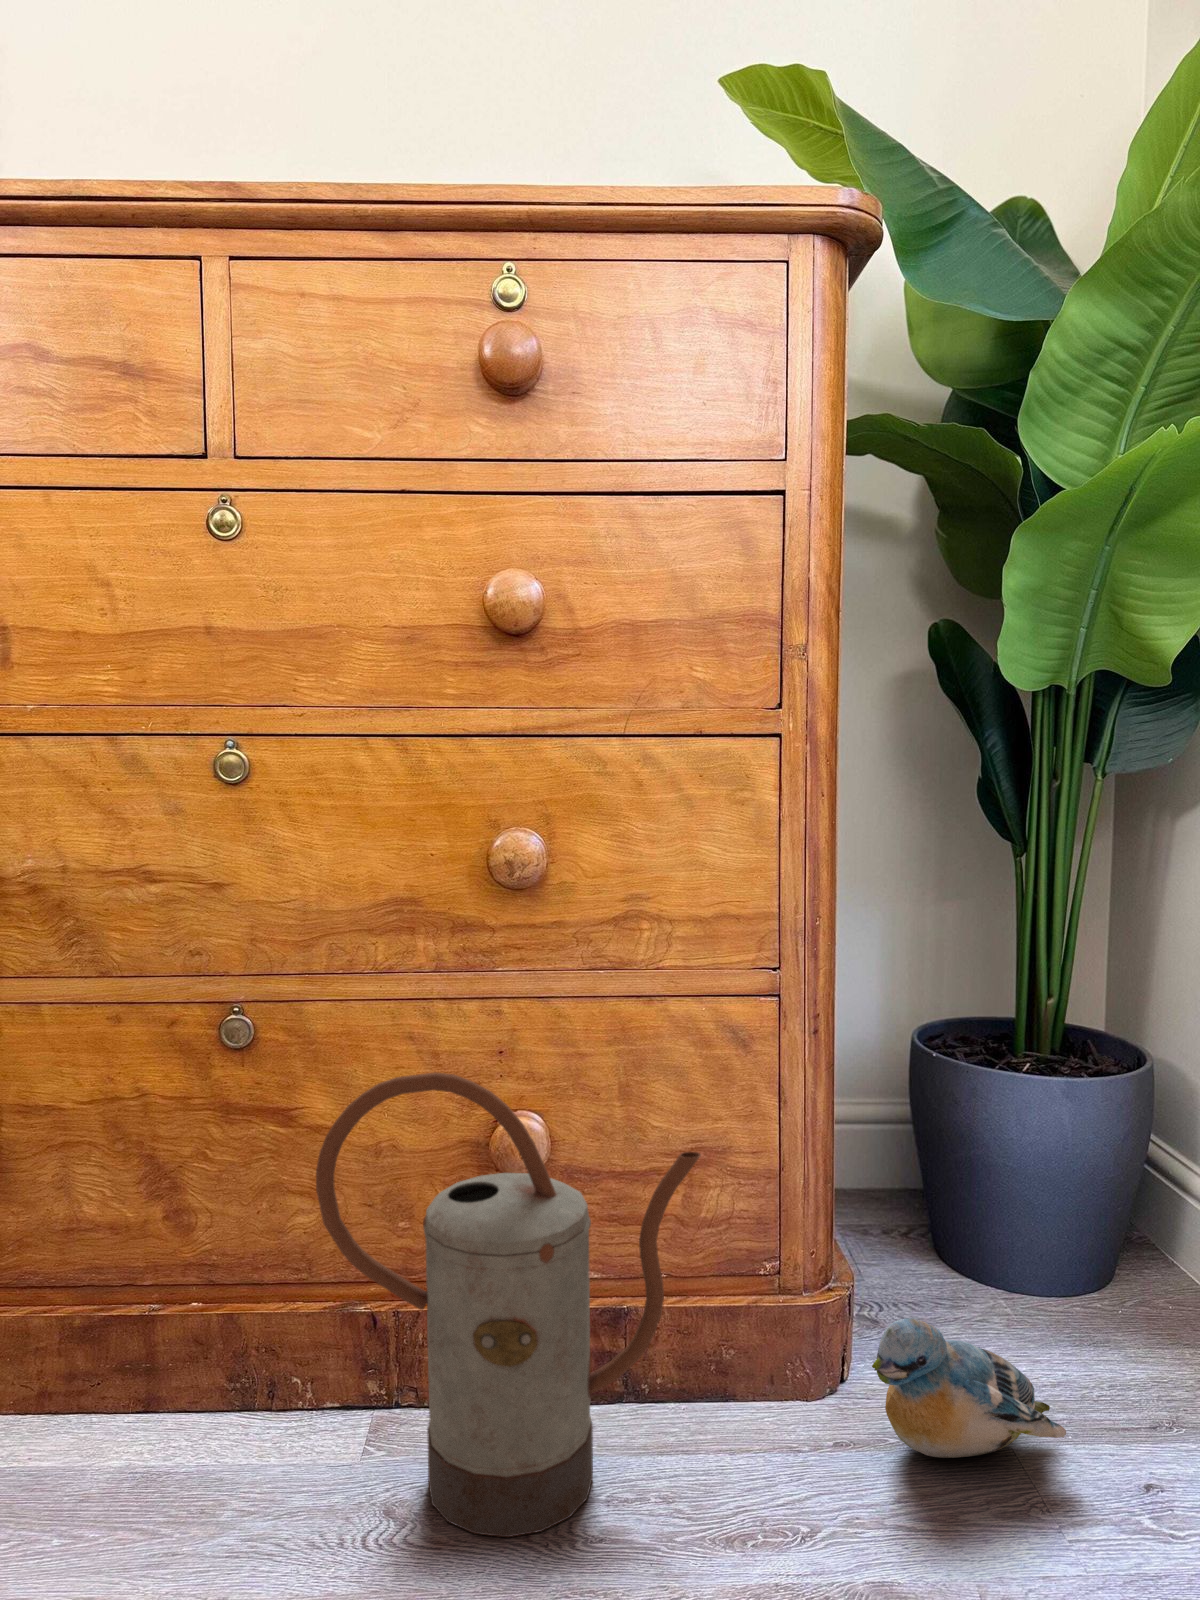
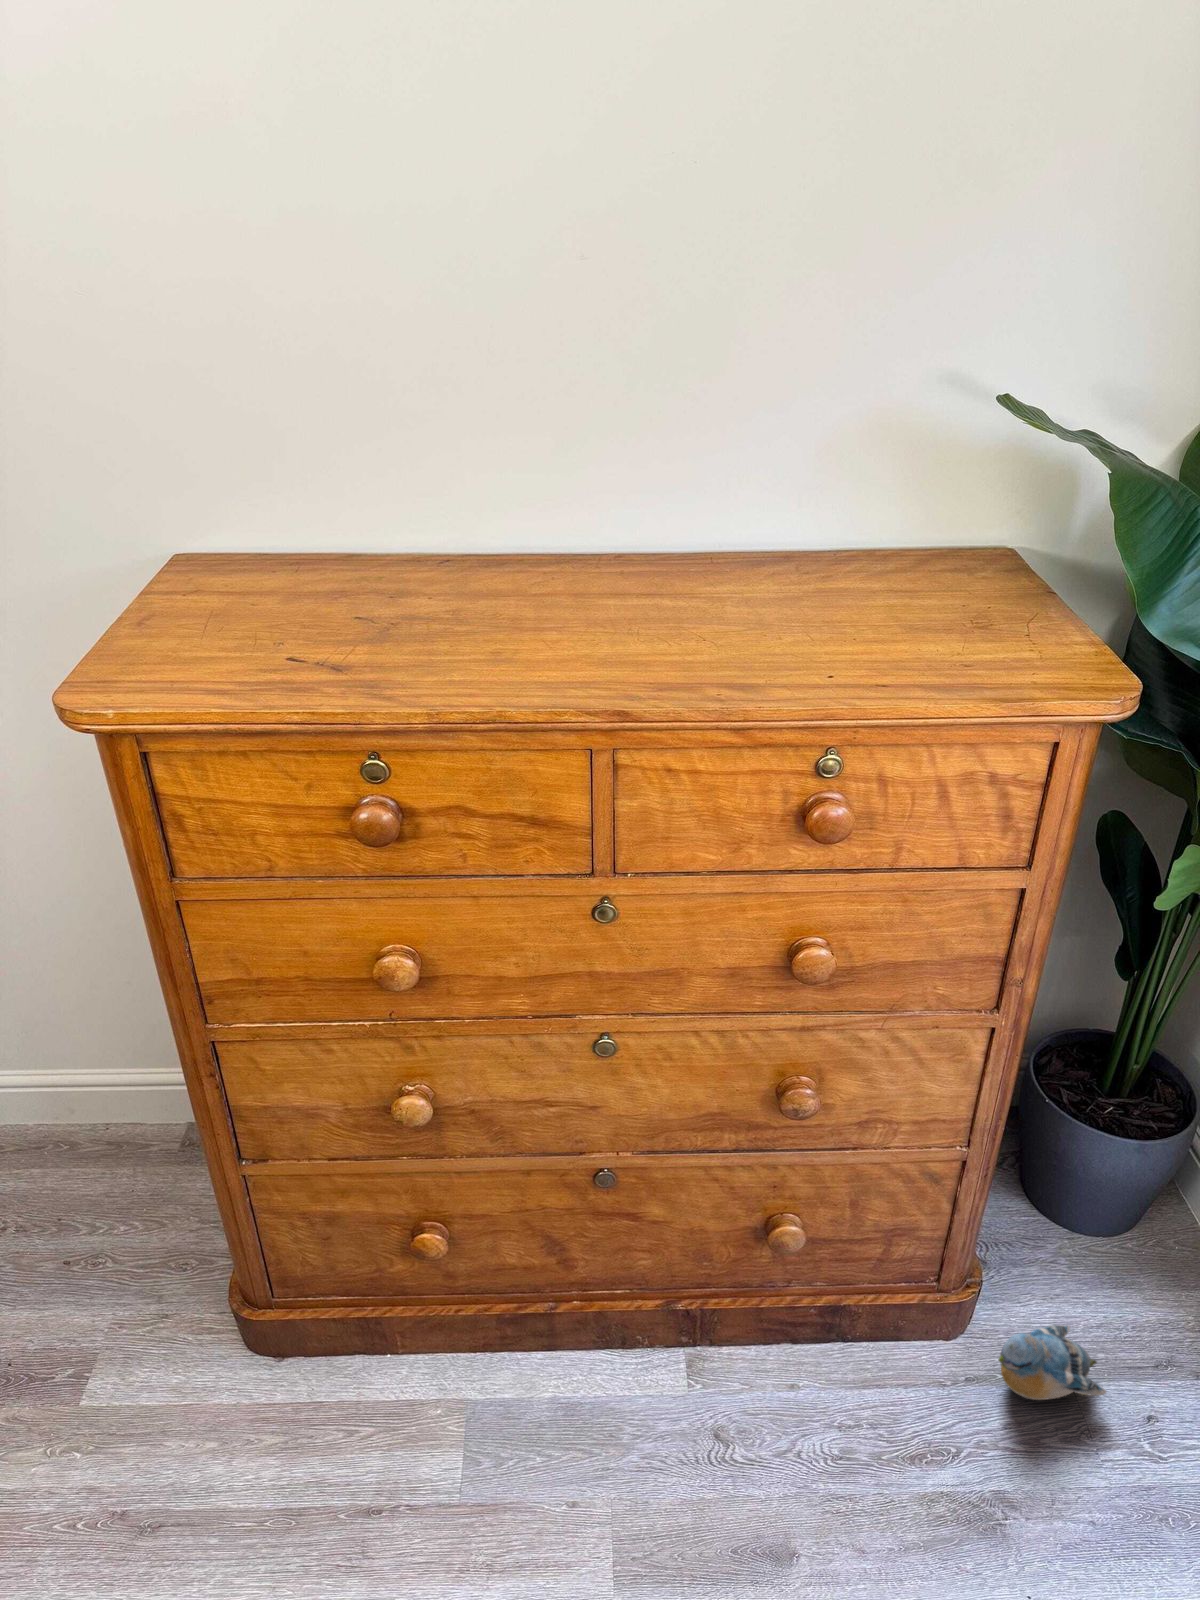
watering can: present [316,1073,701,1537] -> none [679,1249,915,1456]

